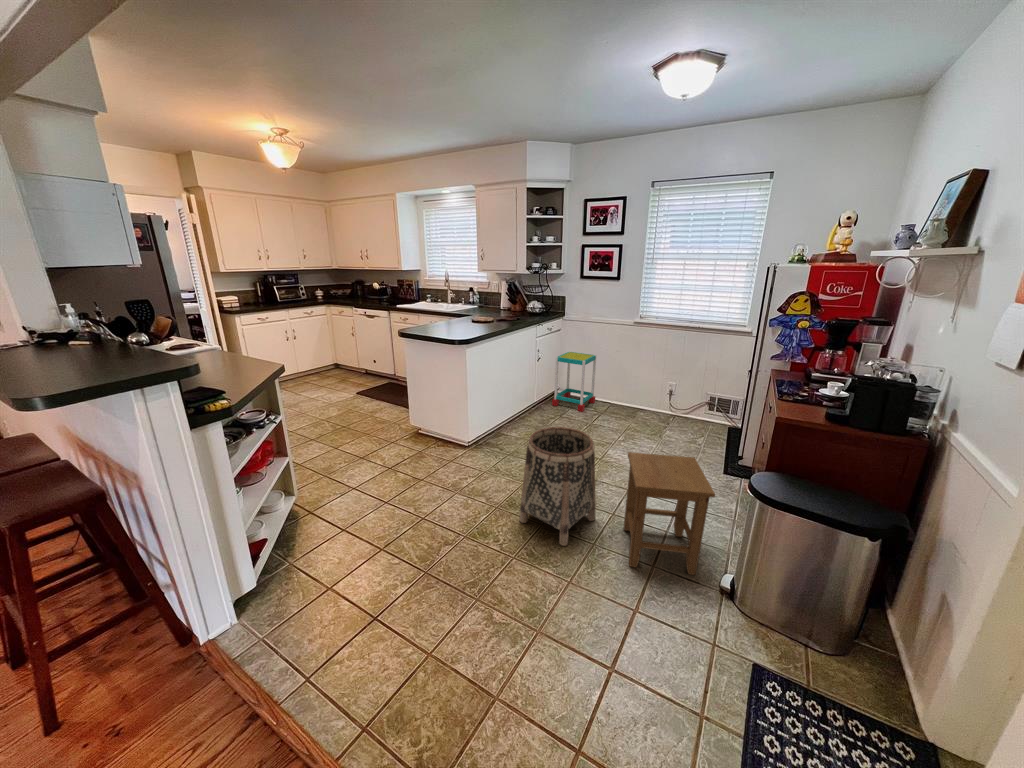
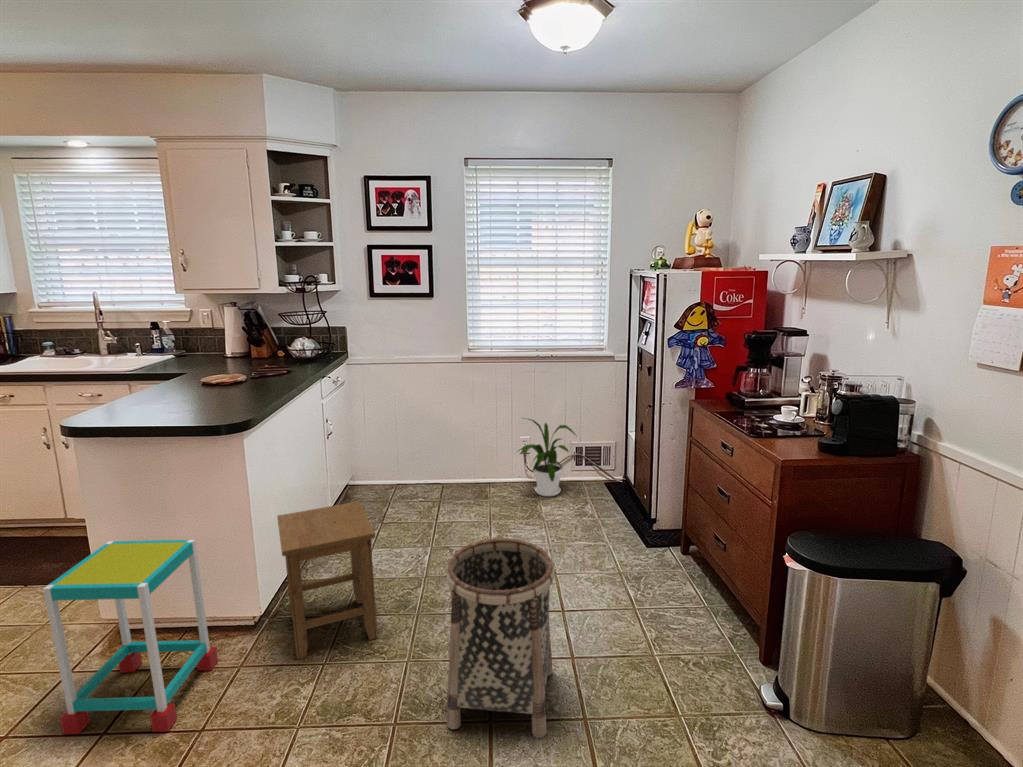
side table: present [552,352,596,412] -> present [43,539,218,734]
house plant: none [653,370,704,430] -> present [520,419,576,496]
stool: present [624,452,715,575] -> present [277,501,377,659]

